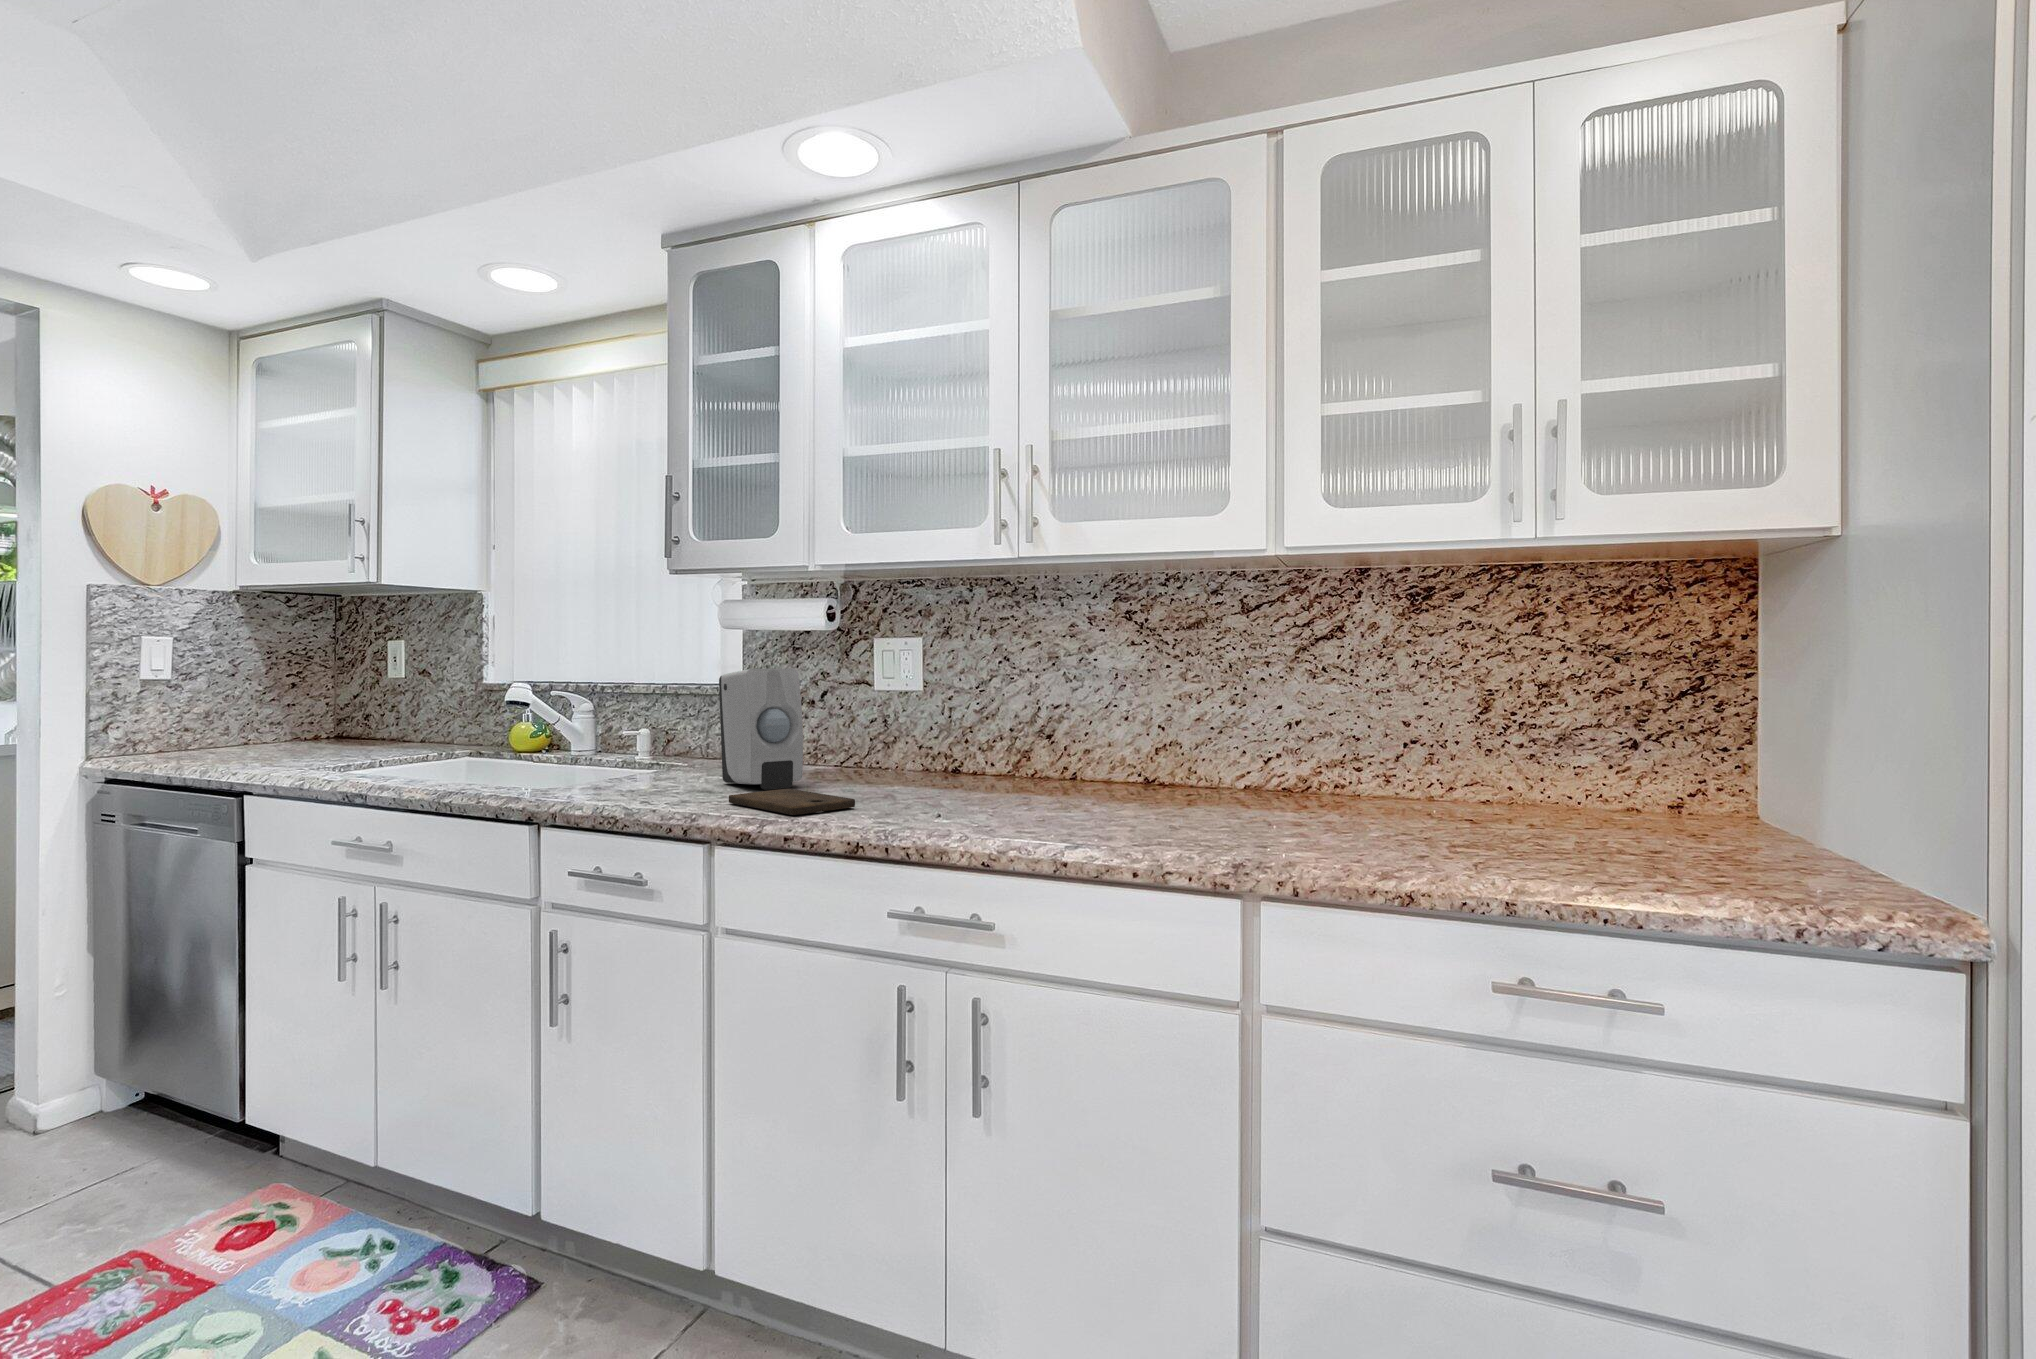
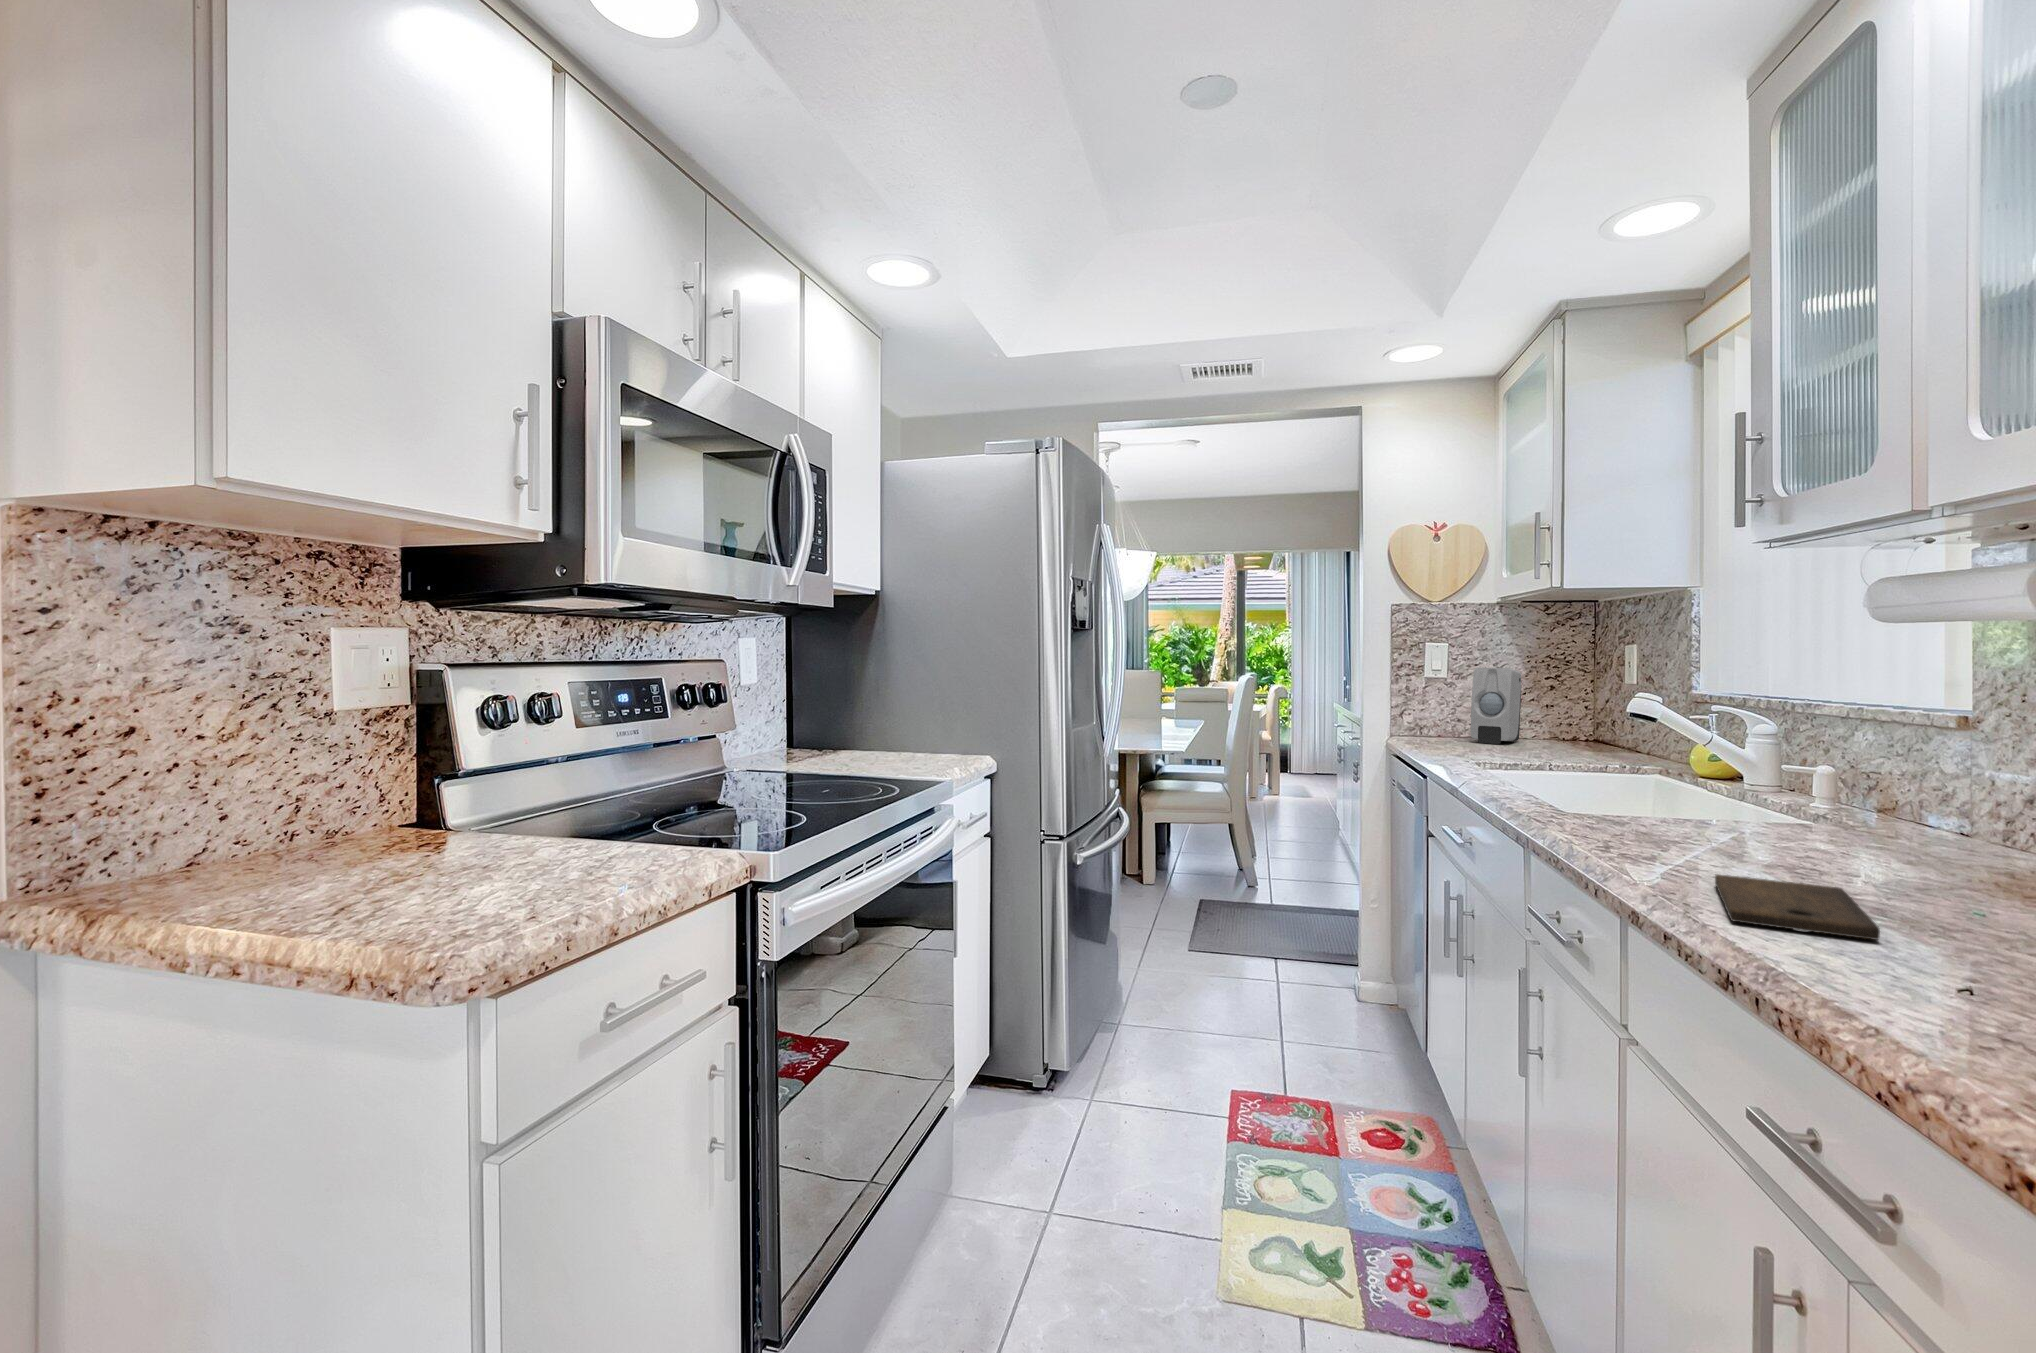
soap dispenser: present [719,668,803,790] -> present [1471,668,1521,744]

